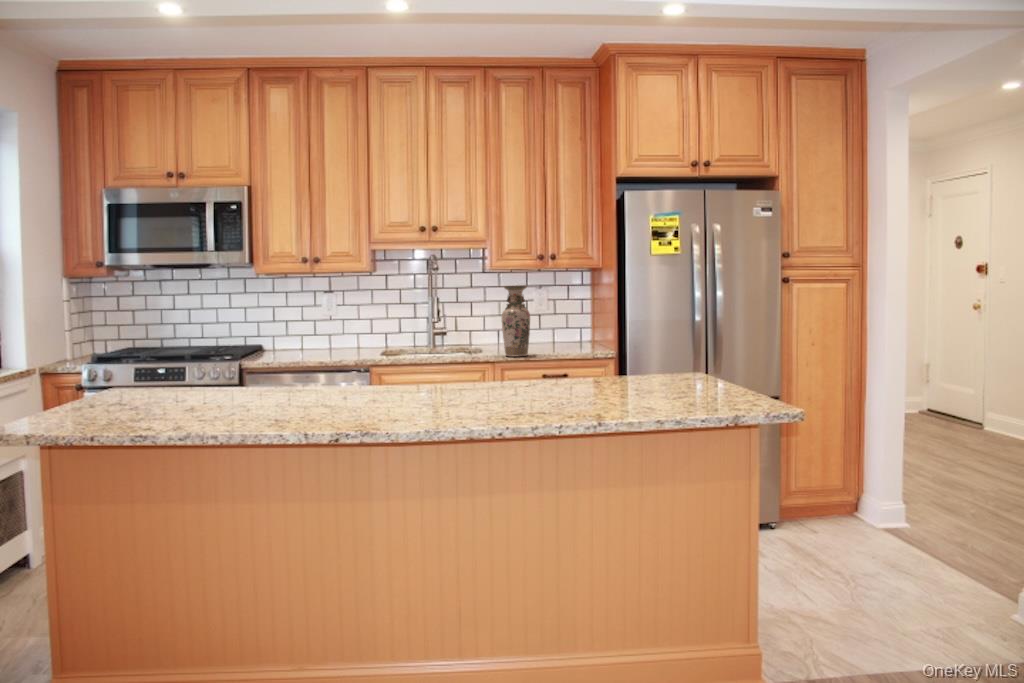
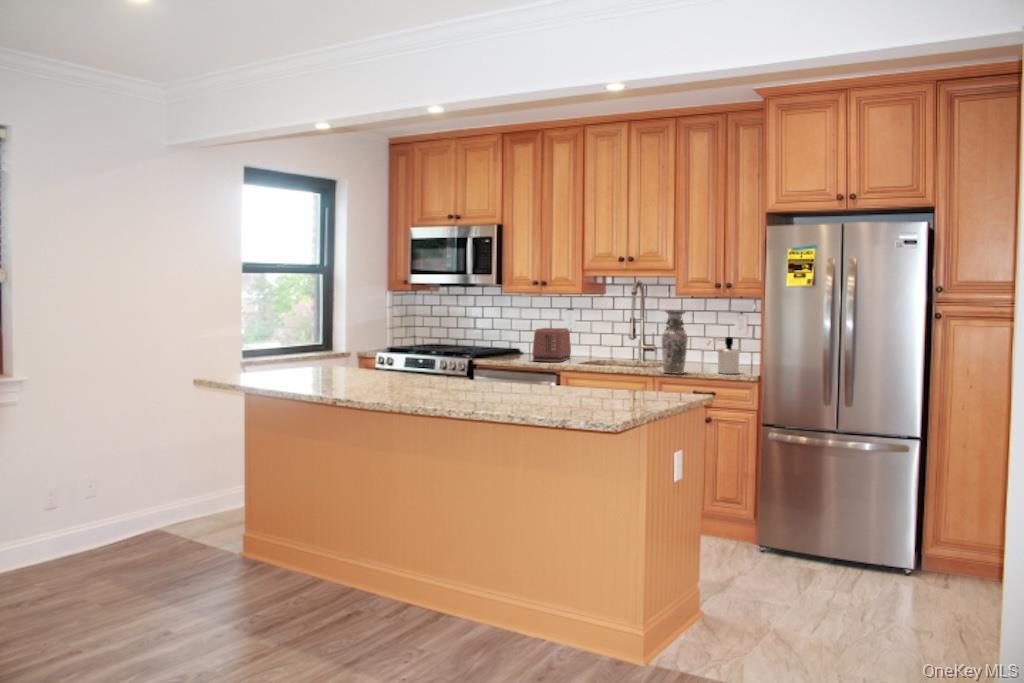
soap dispenser: none [548,313,576,352] -> present [708,337,740,374]
toaster: none [306,315,349,357] -> present [532,328,571,362]

